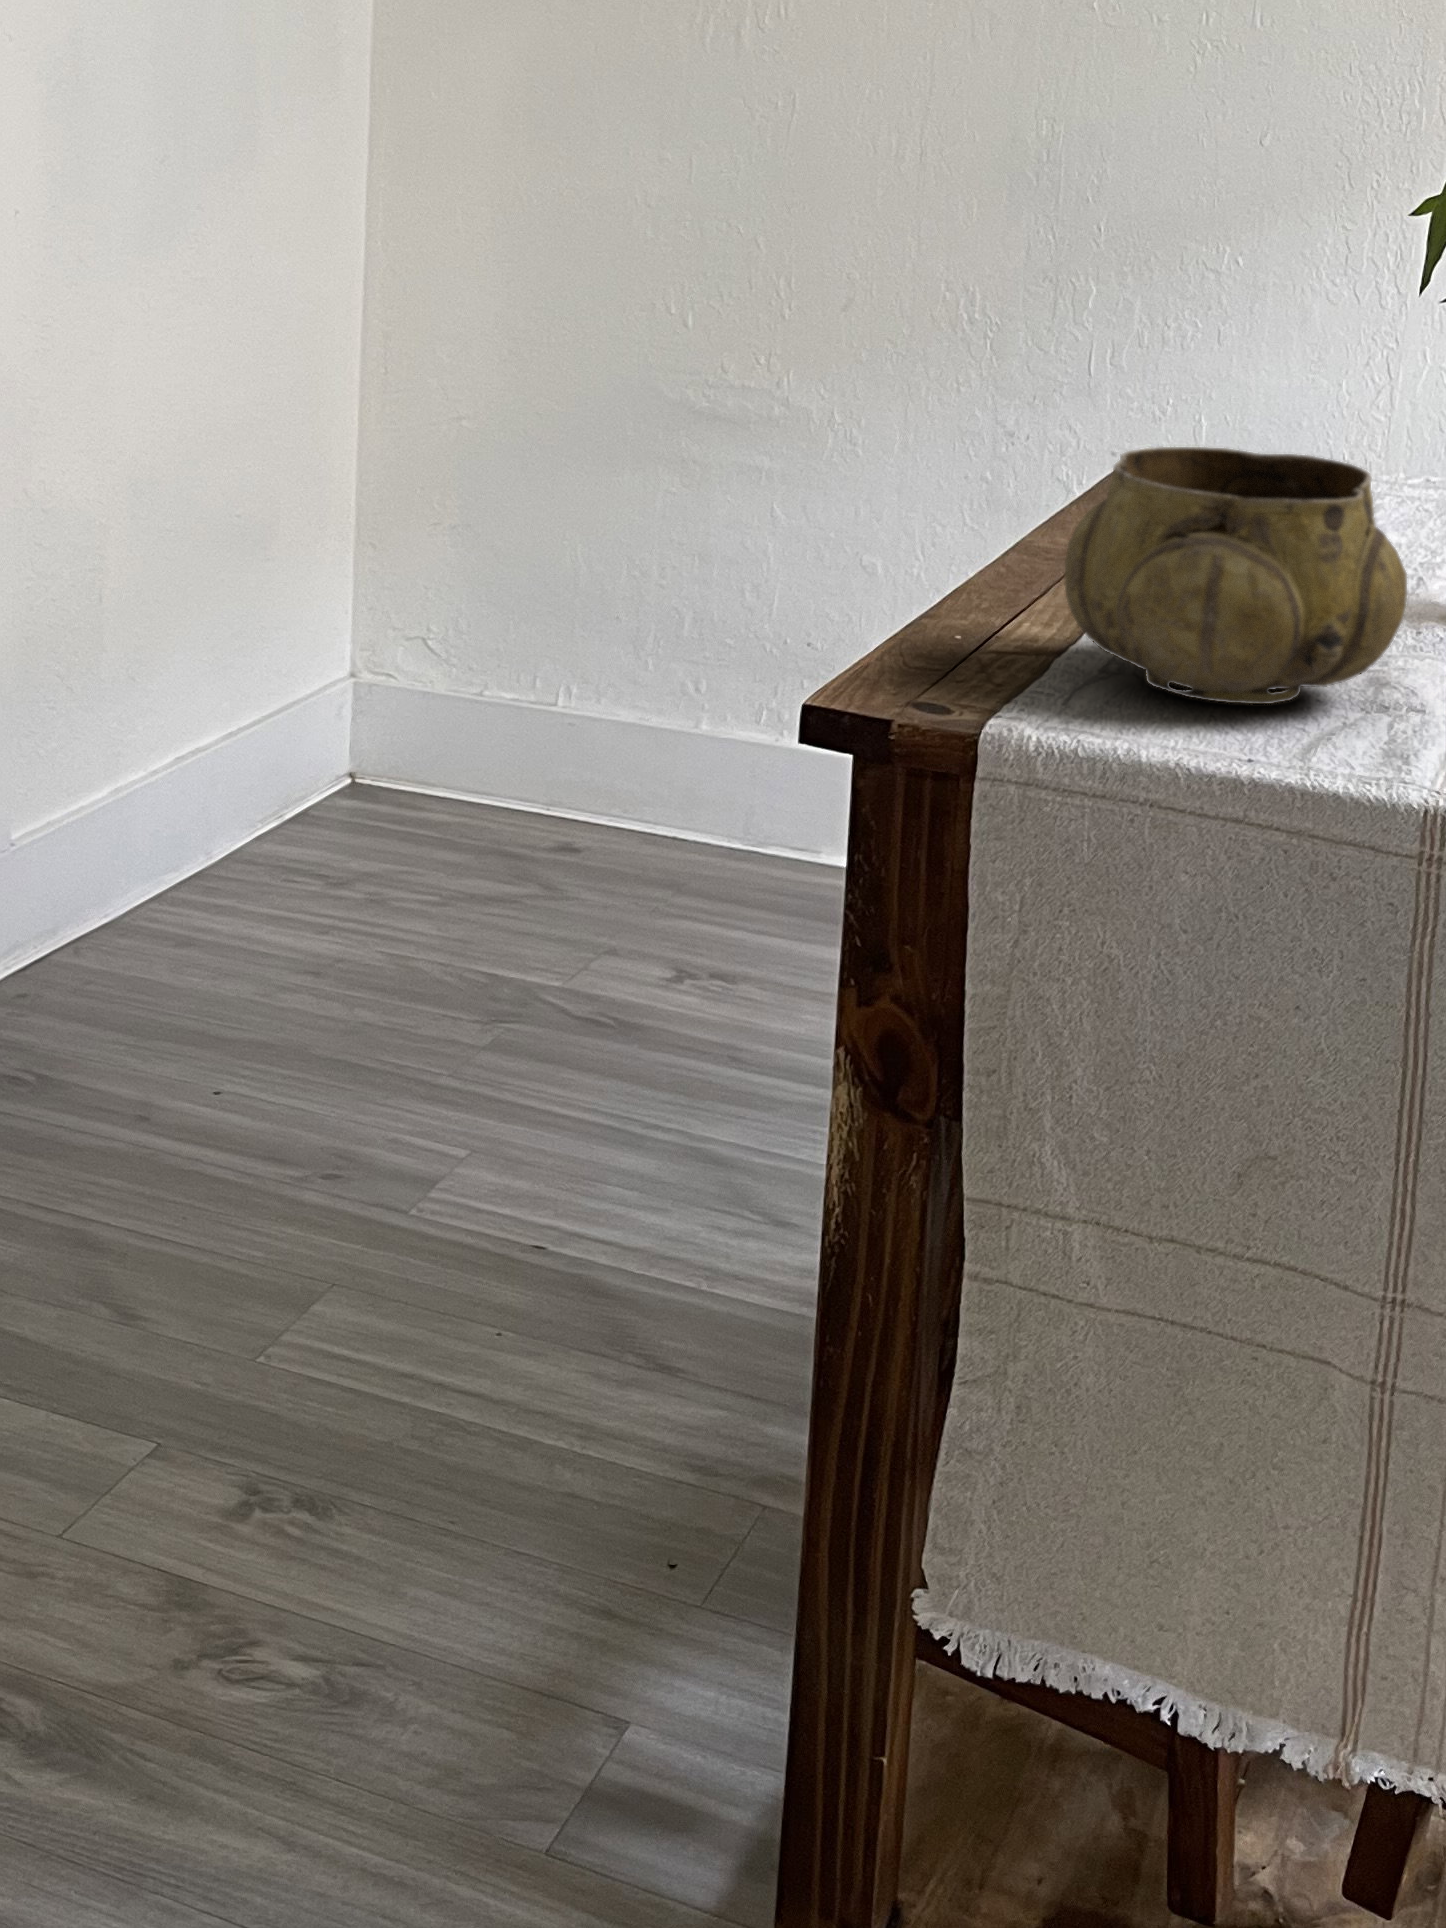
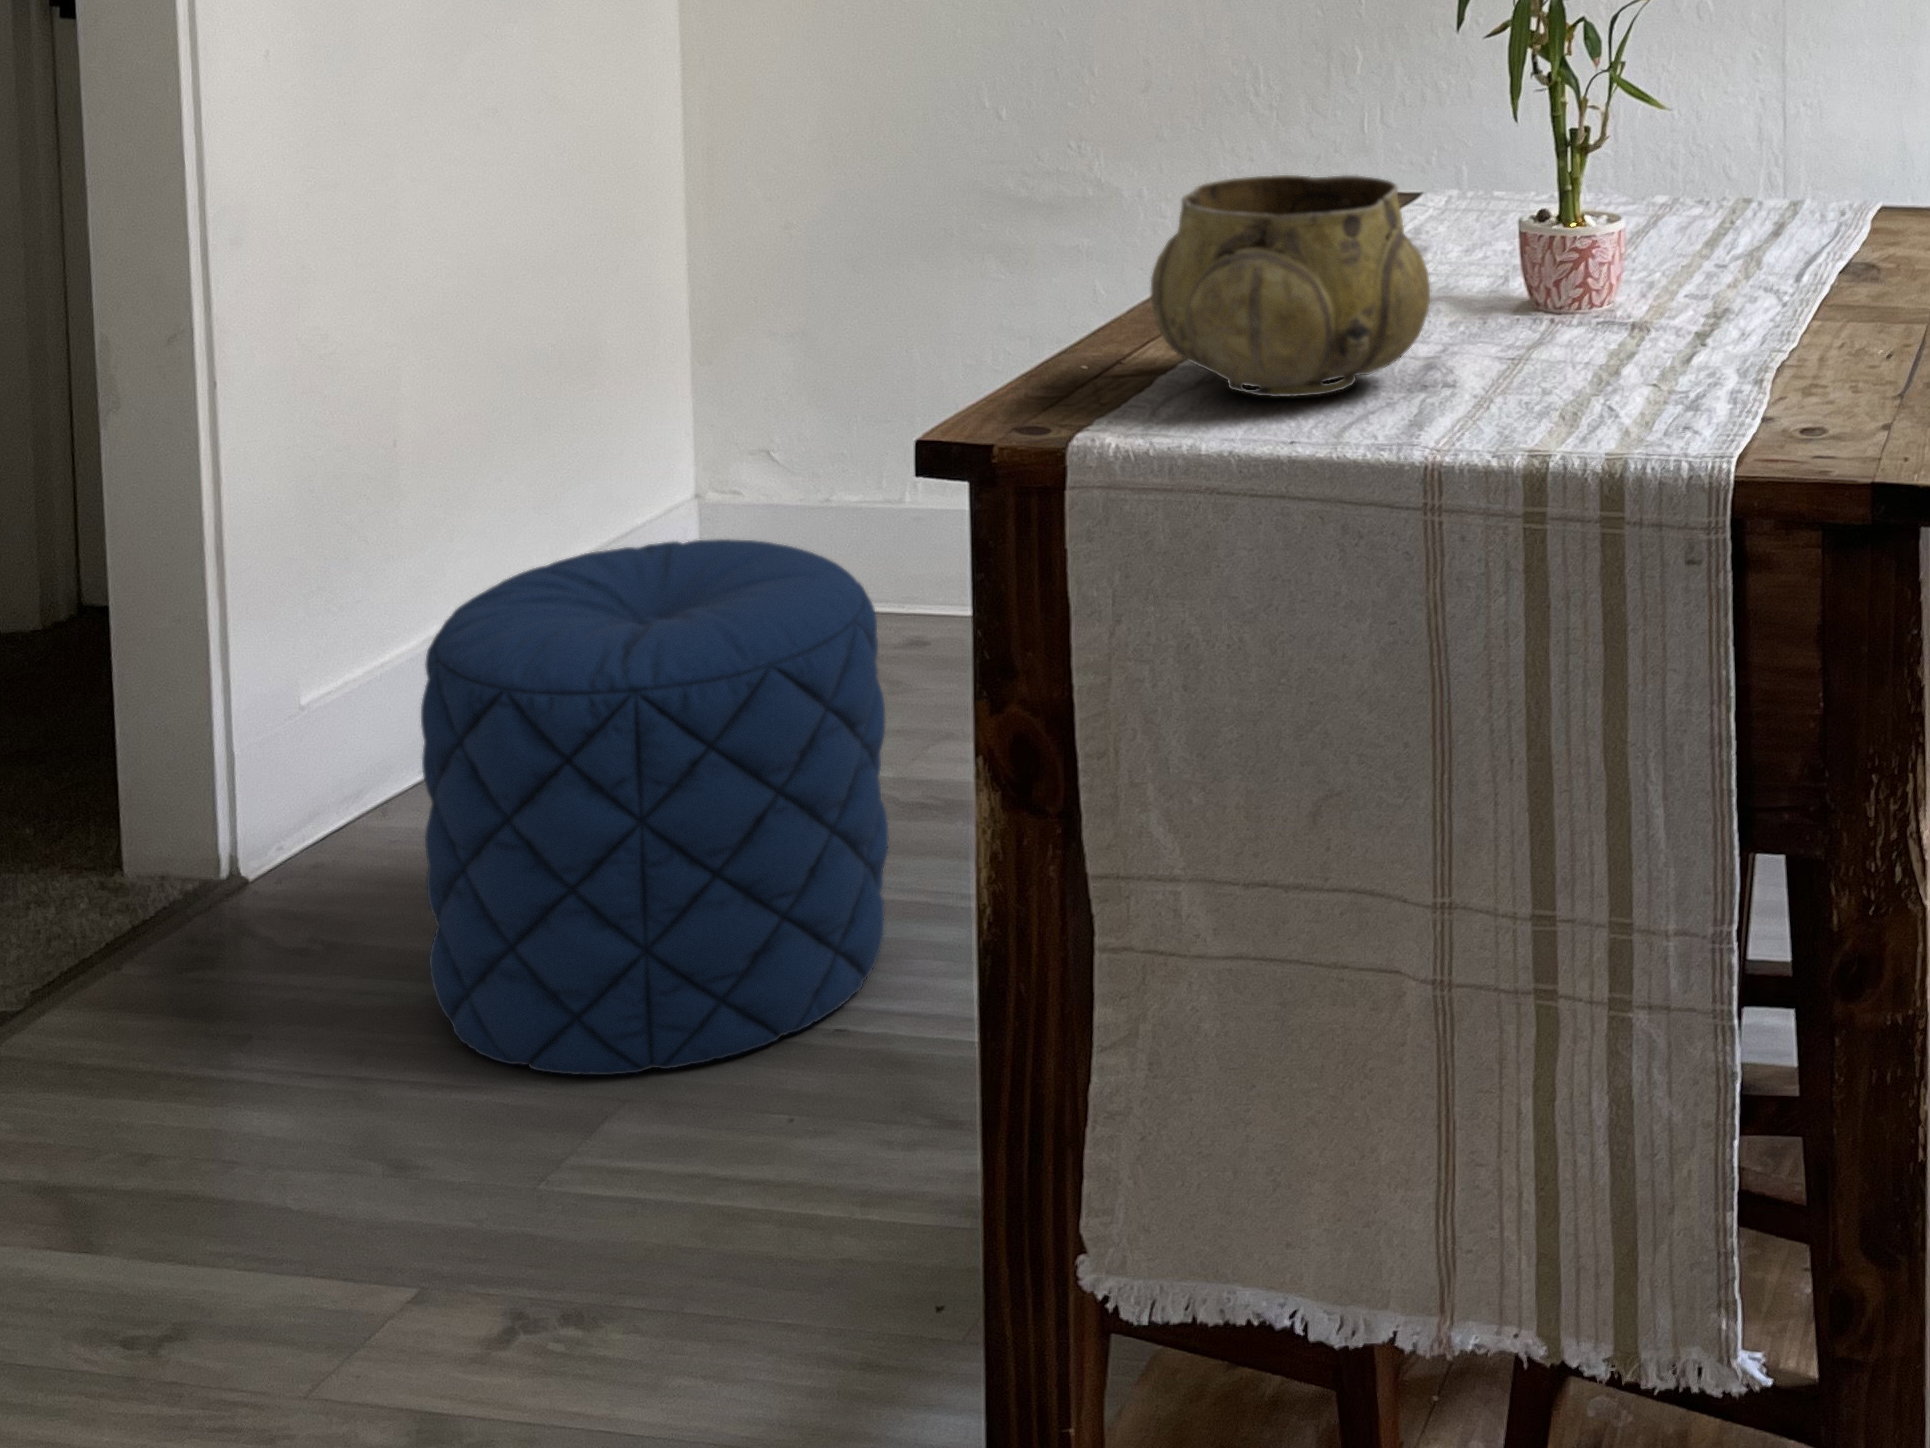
pouf: none [151,753,602,1279] -> present [421,539,888,1075]

